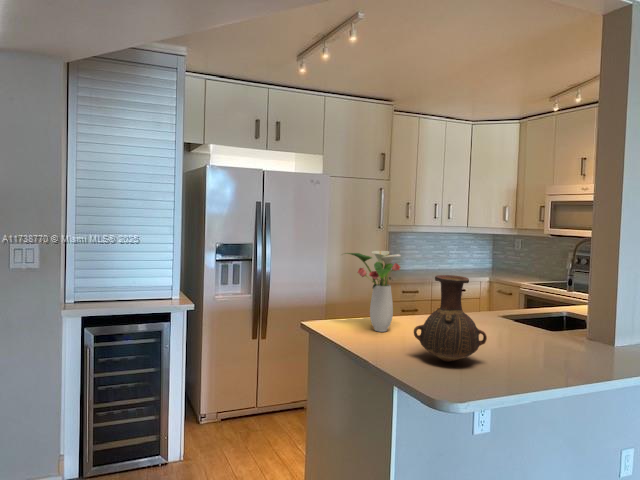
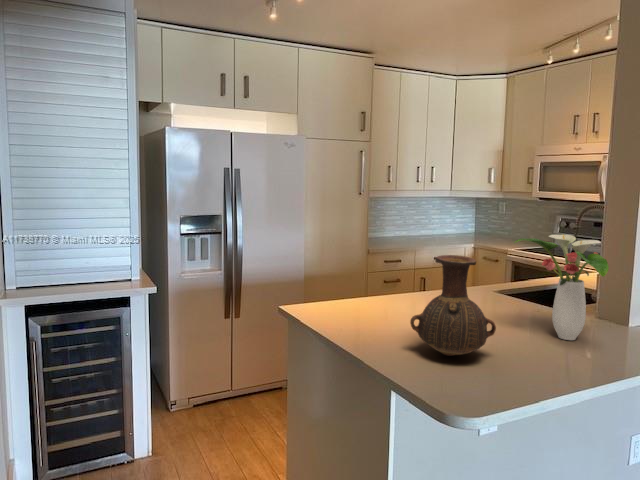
flower arrangement: present [345,251,400,332] -> present [515,234,609,340]

